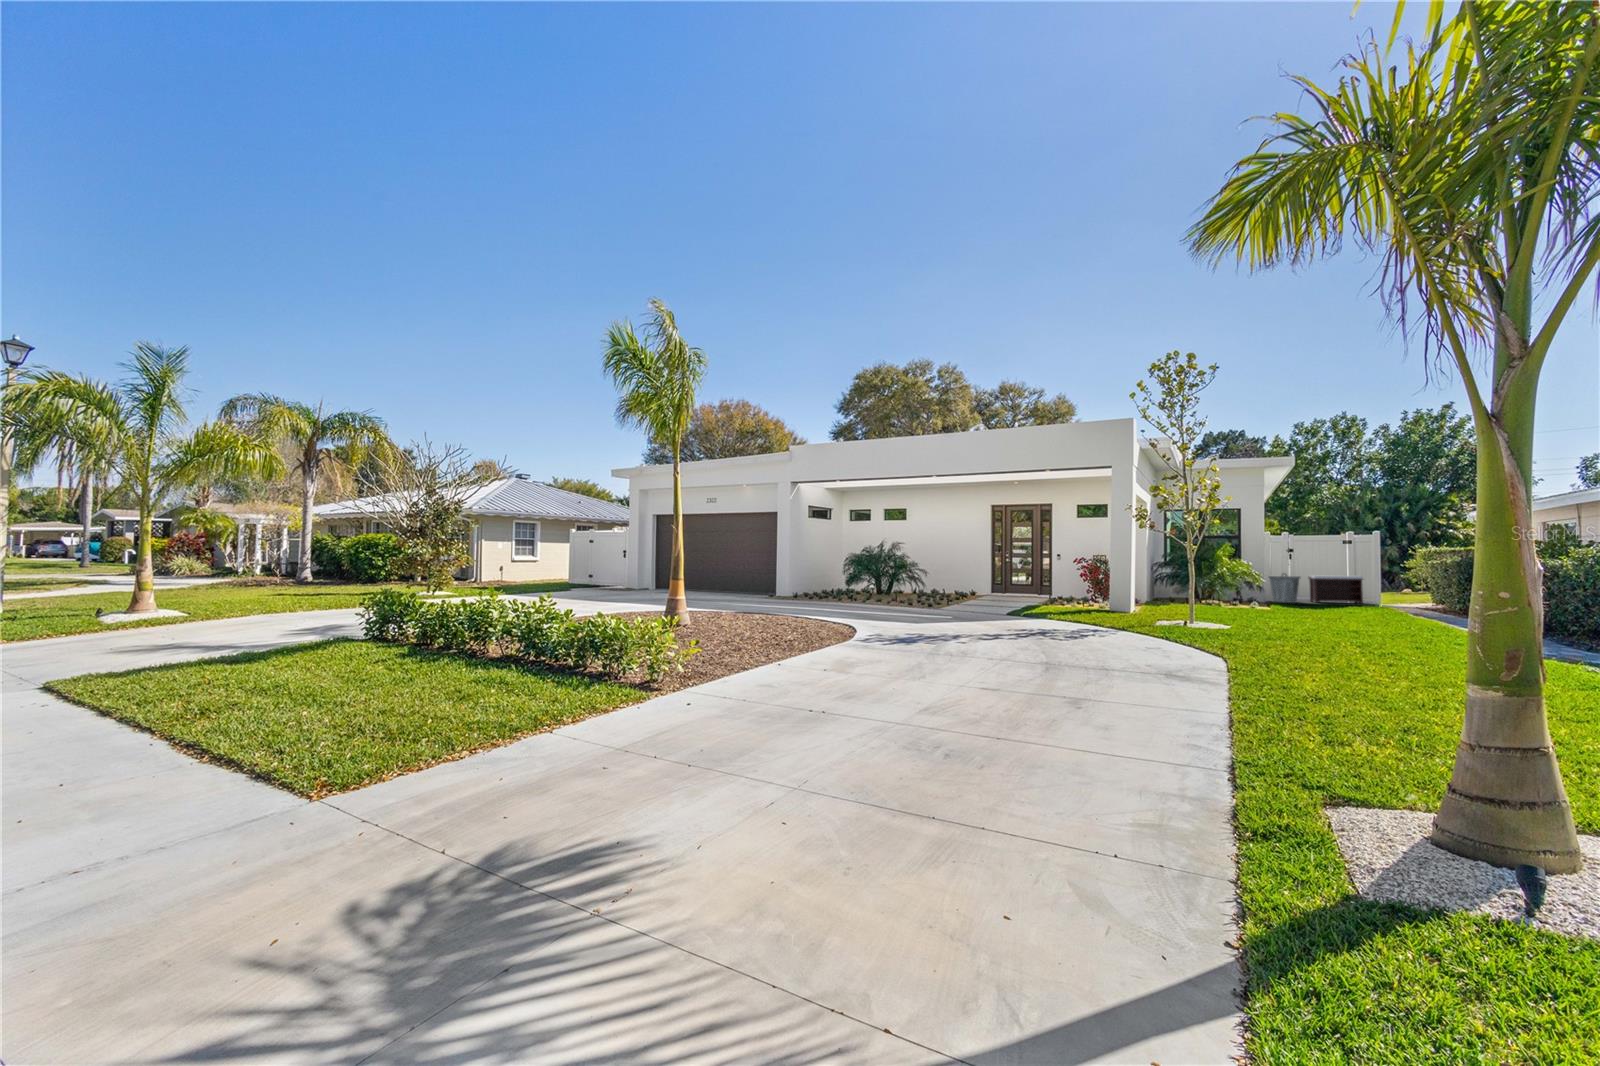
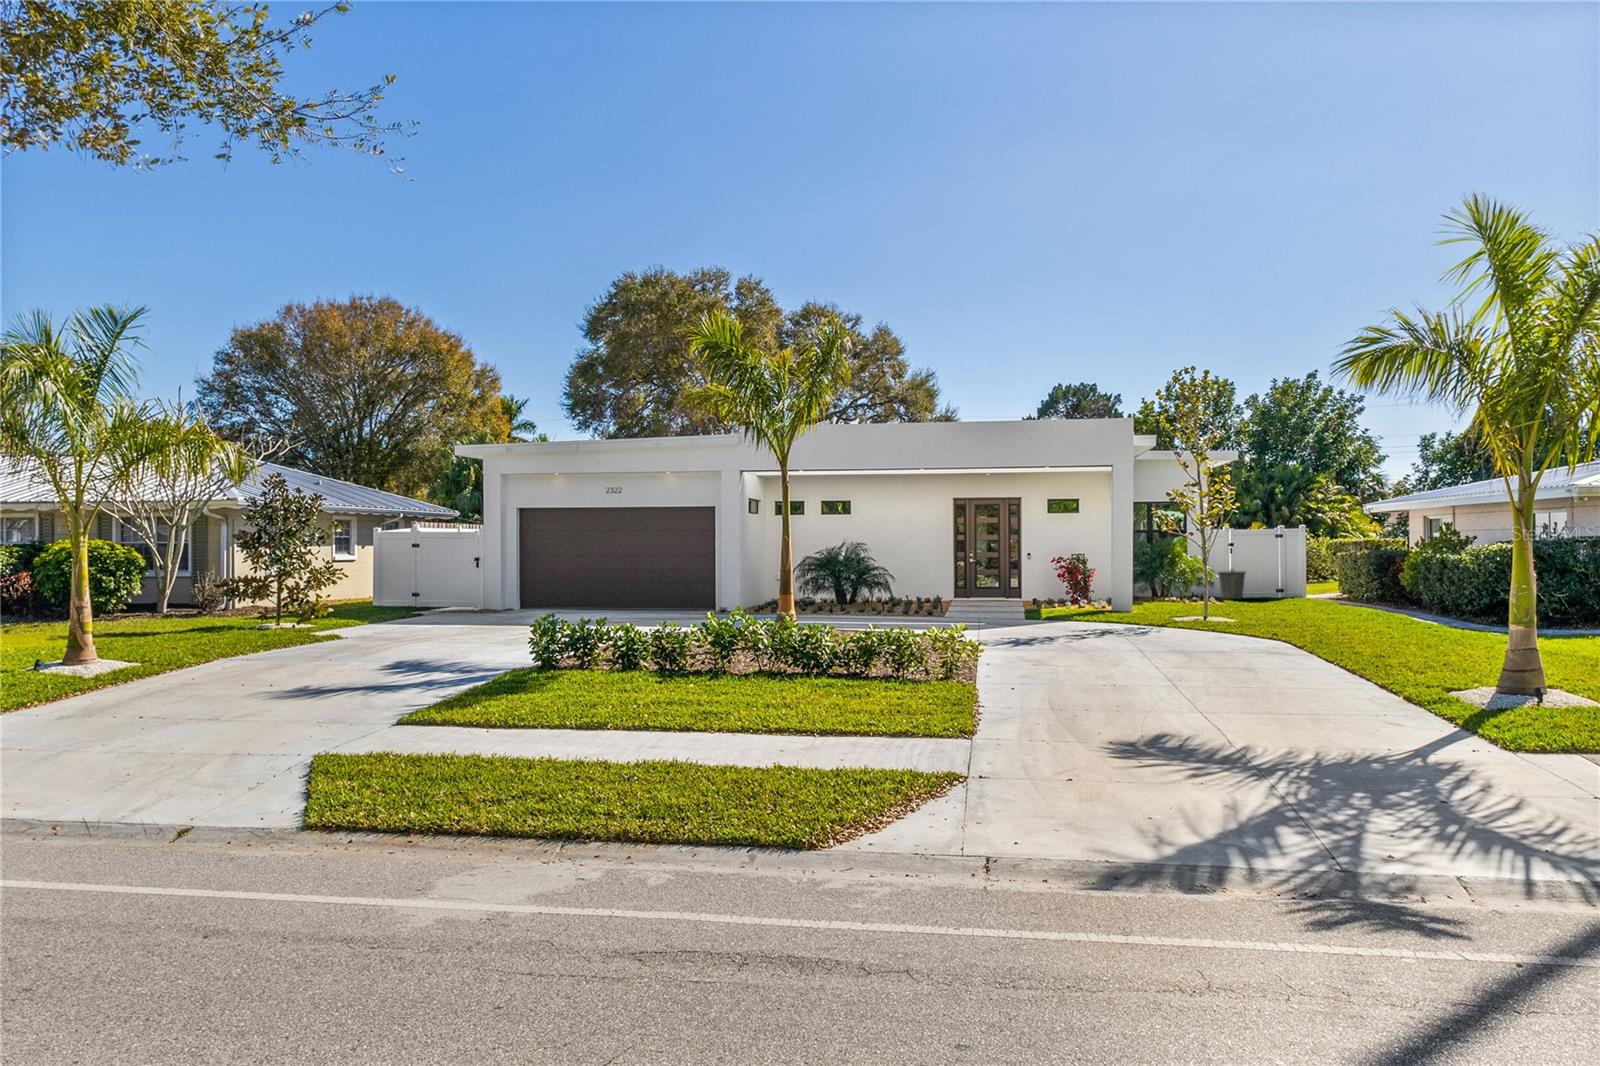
bench: present [1308,575,1363,603] -> none [1250,570,1298,598]

